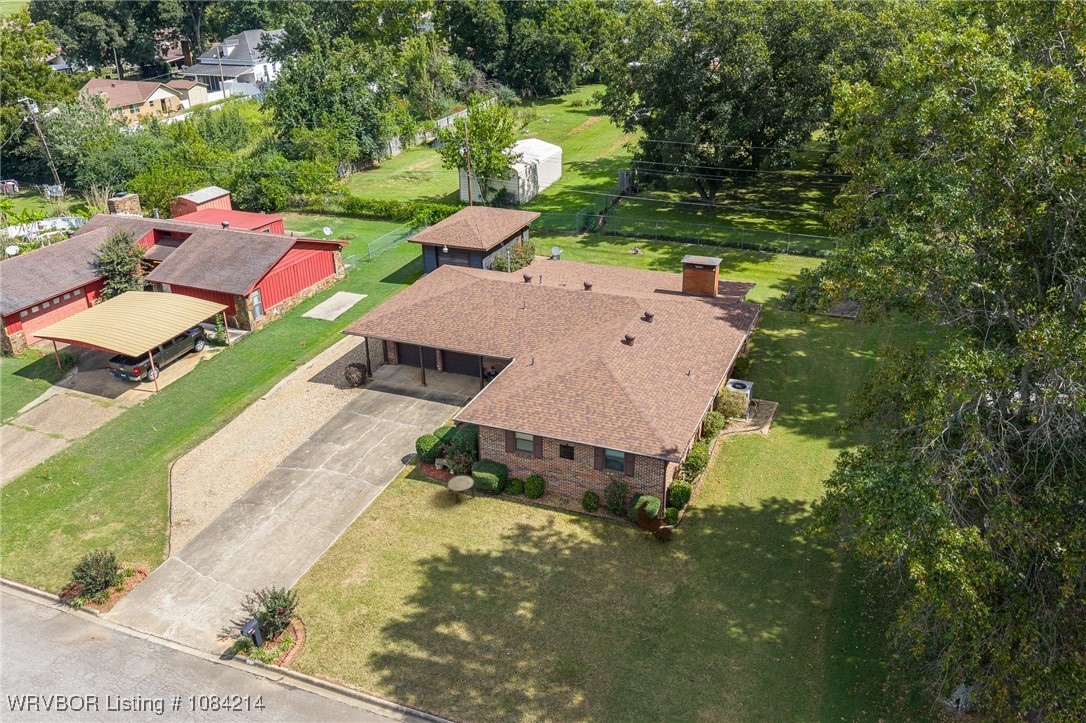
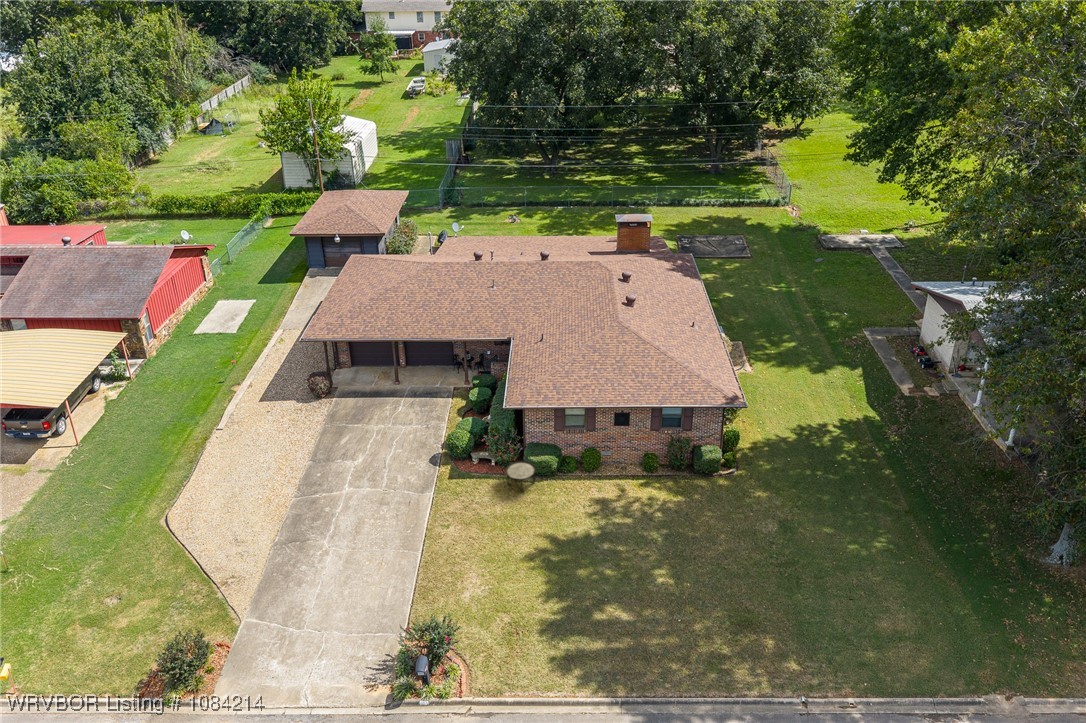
lounge chair: present [637,501,672,542] -> none [711,450,743,485]

